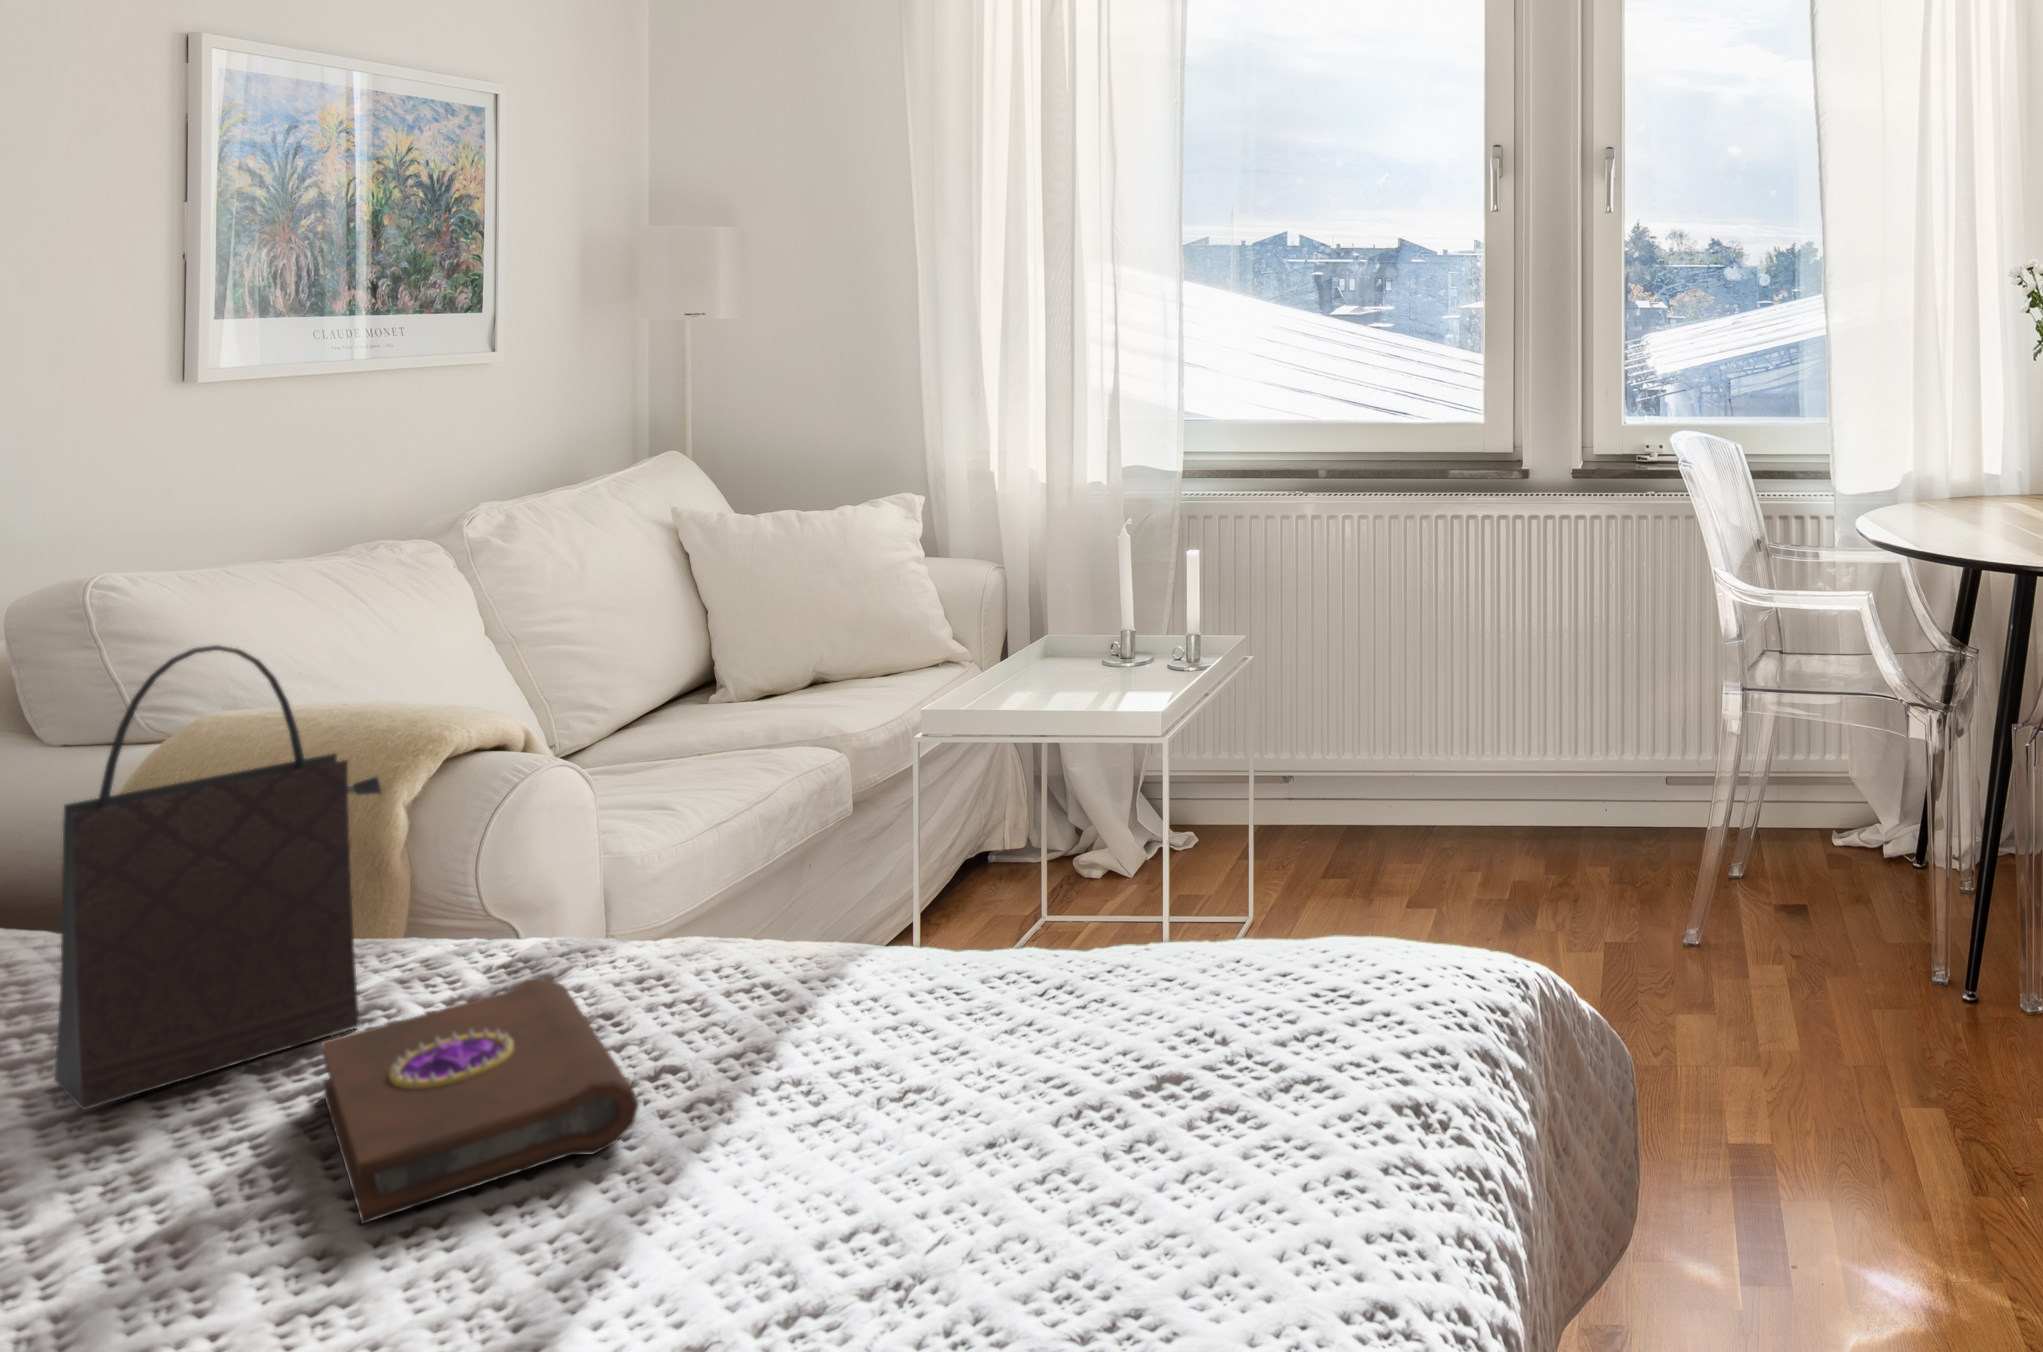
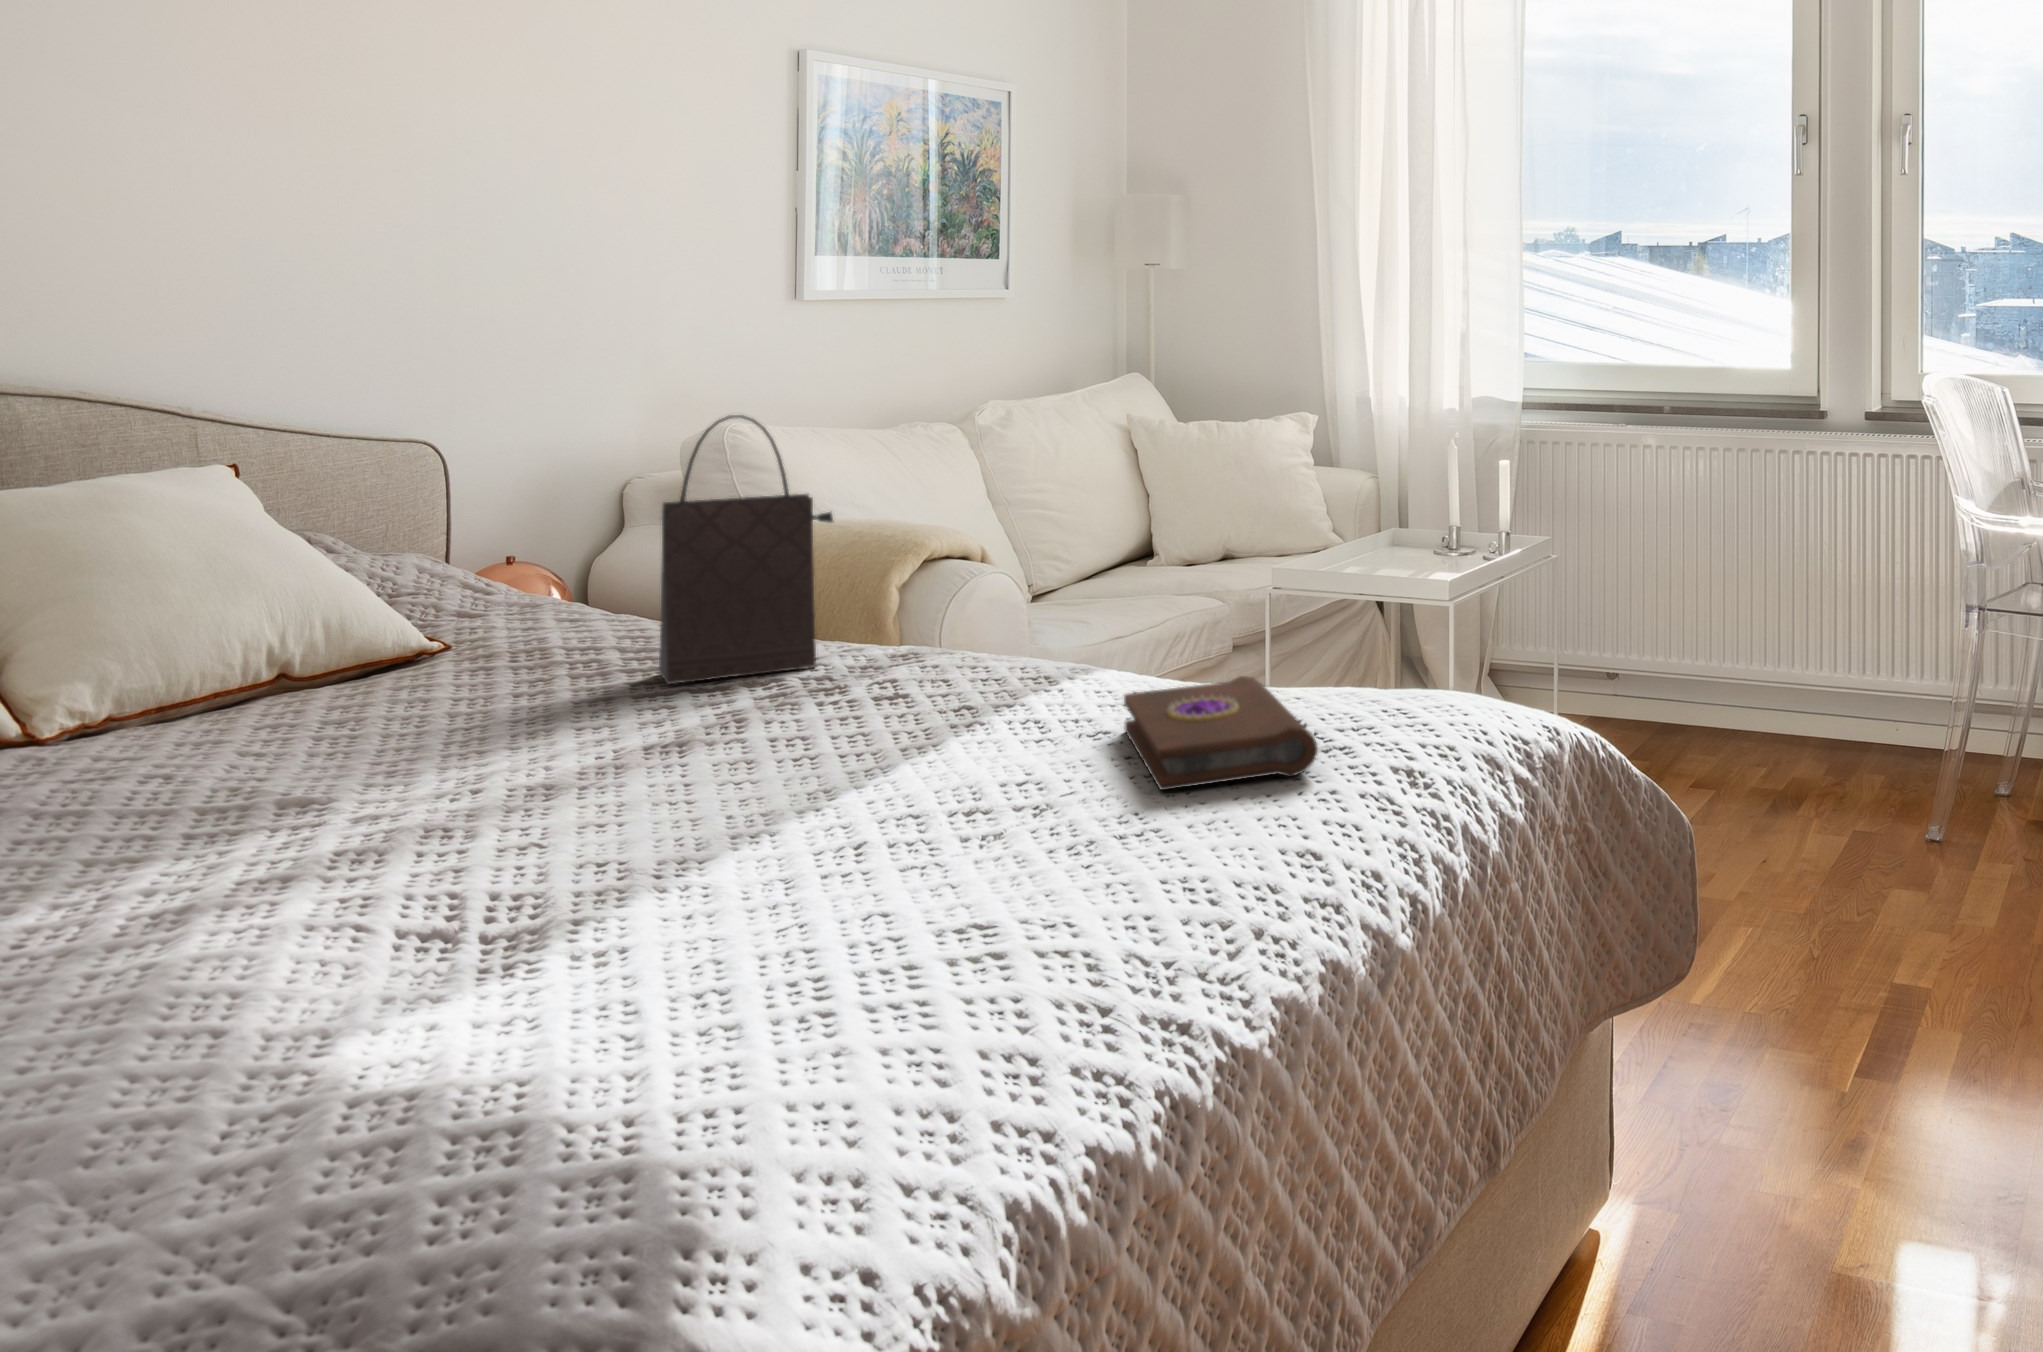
book: present [322,978,639,1223] -> present [1124,676,1318,790]

